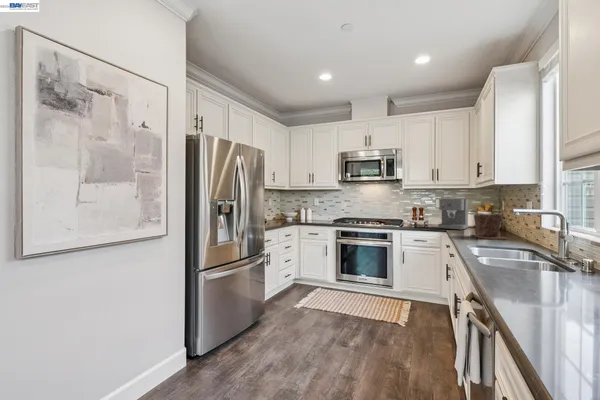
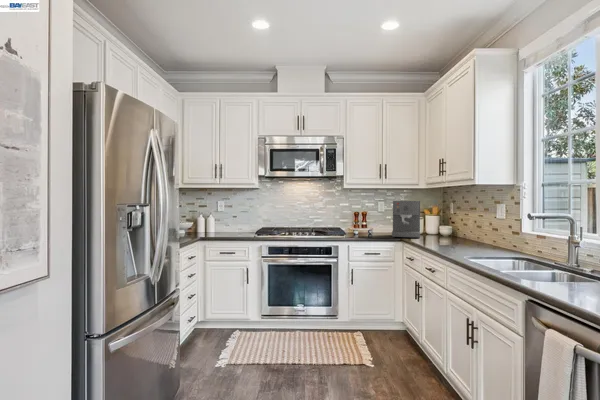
plant pot: present [472,213,507,239] -> none [441,217,482,248]

